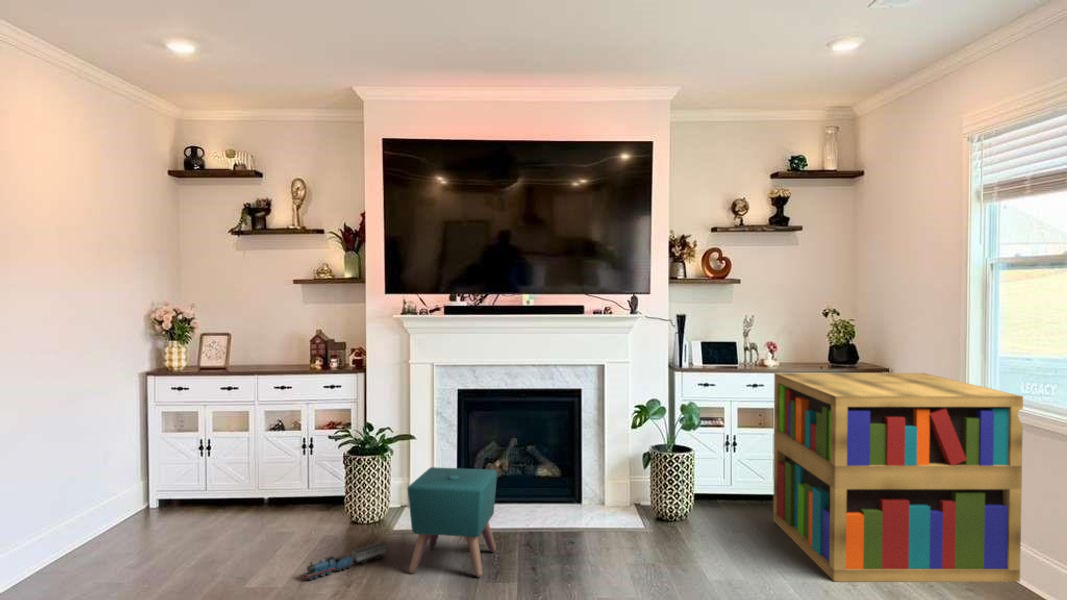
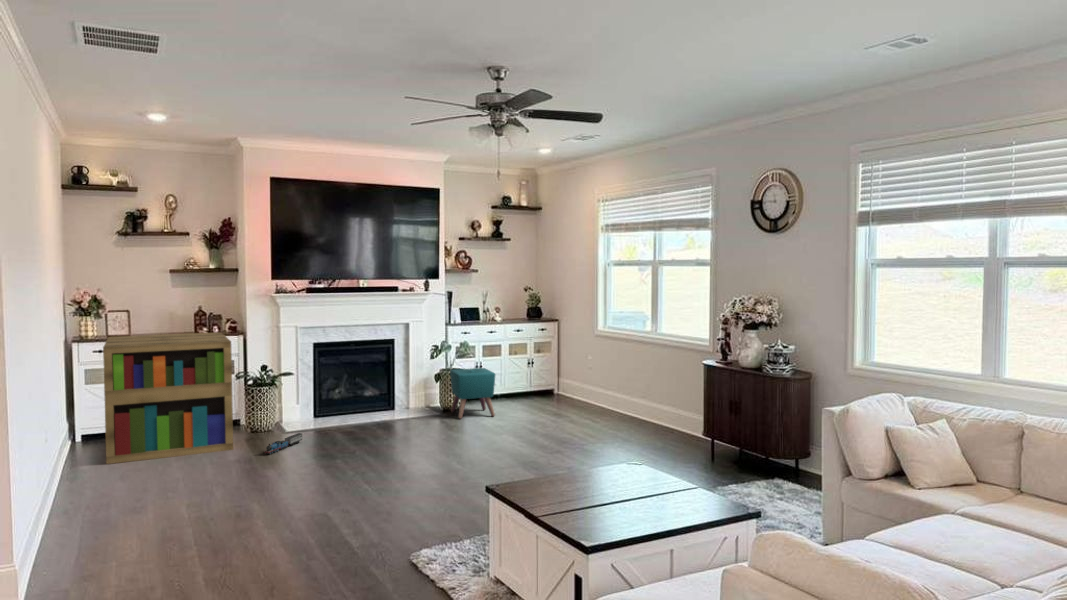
bookshelf: present [773,373,1023,582] -> present [103,332,233,464]
ottoman: present [408,467,497,577] -> present [450,368,495,419]

